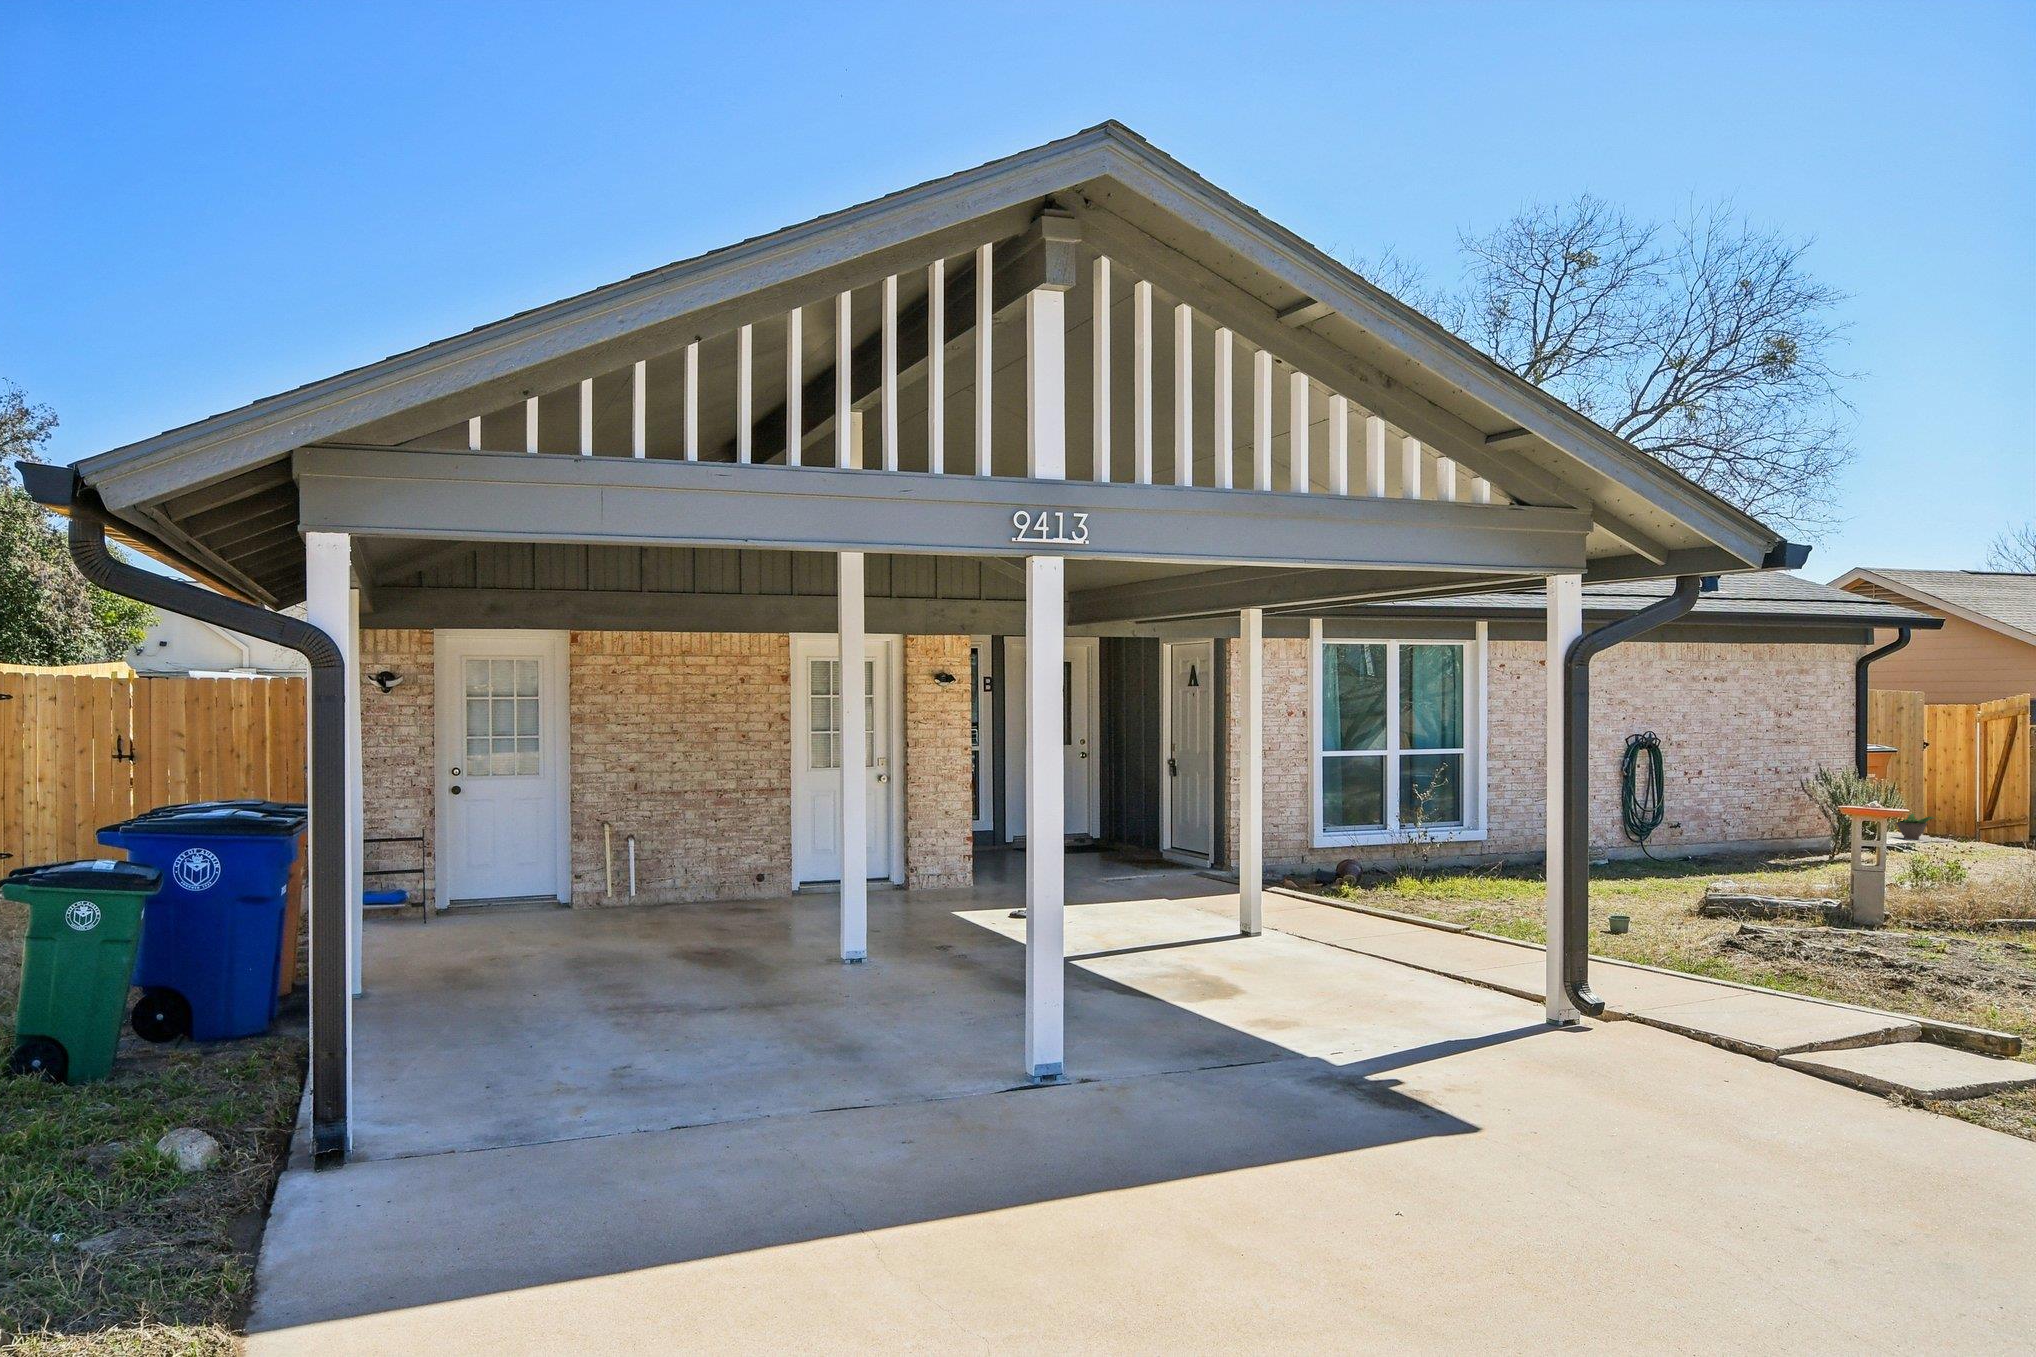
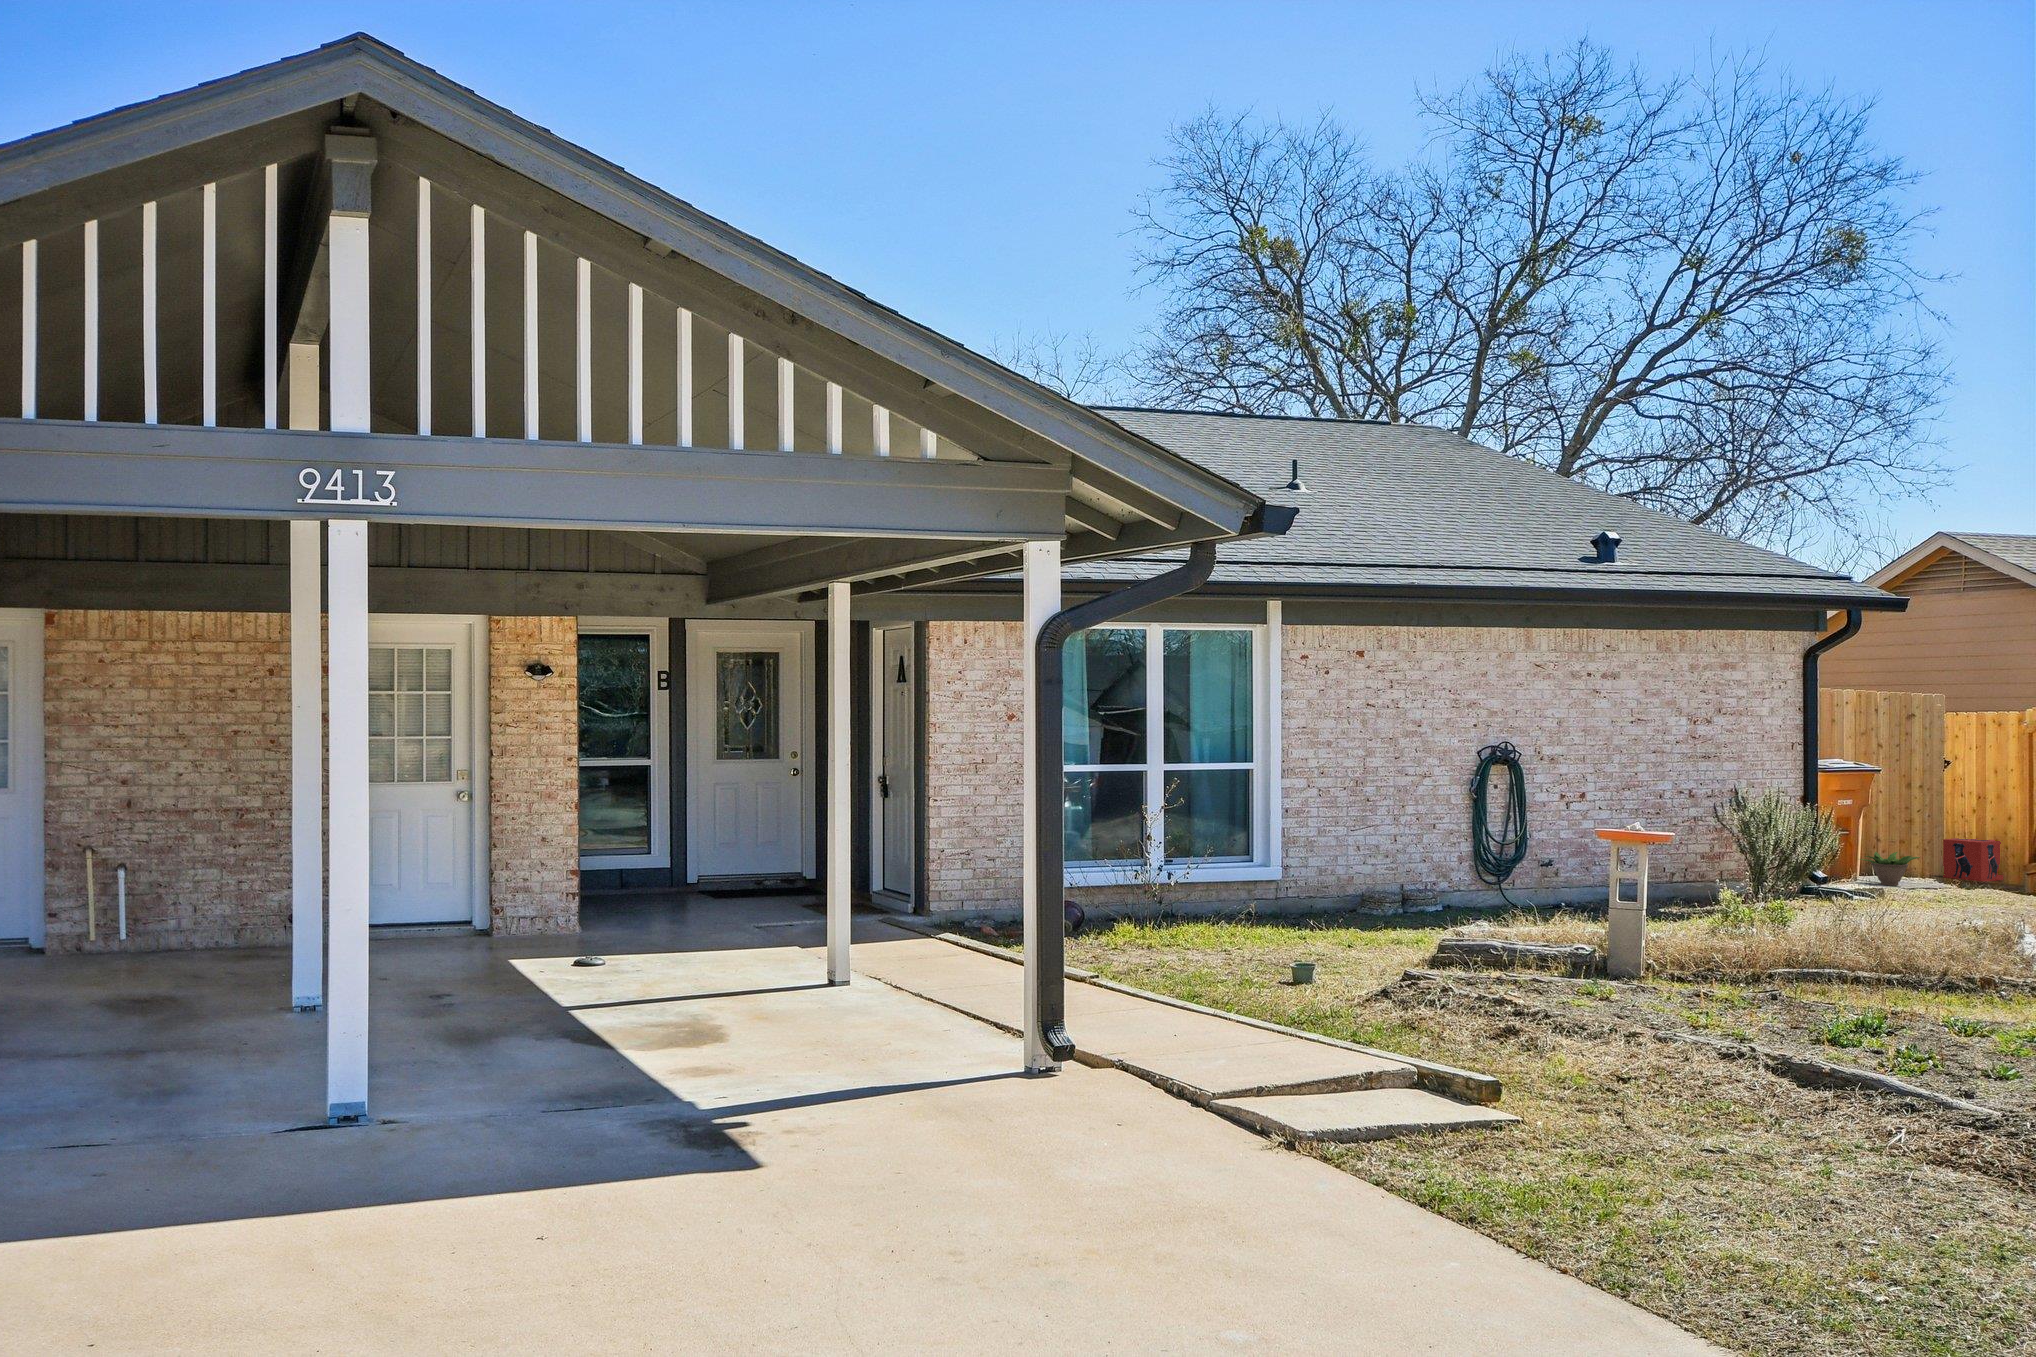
storage box: none [1926,801,1974,835] -> present [1943,838,2003,881]

